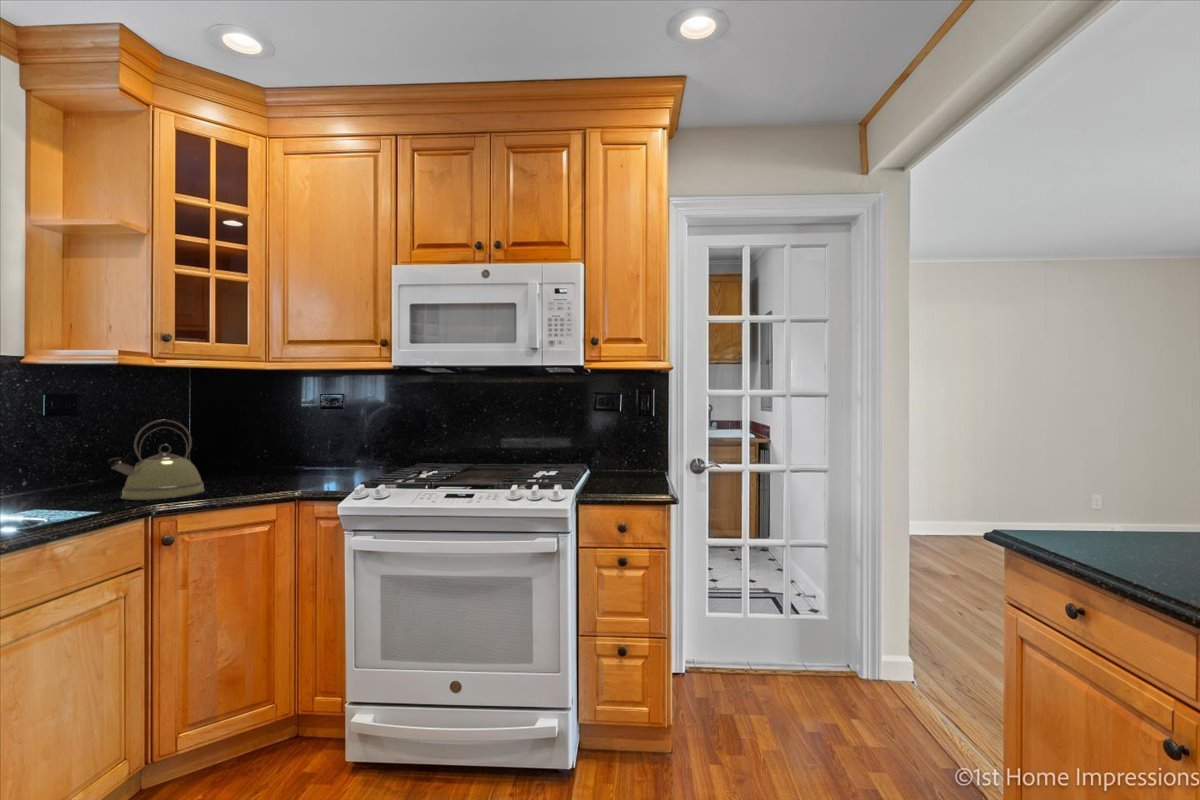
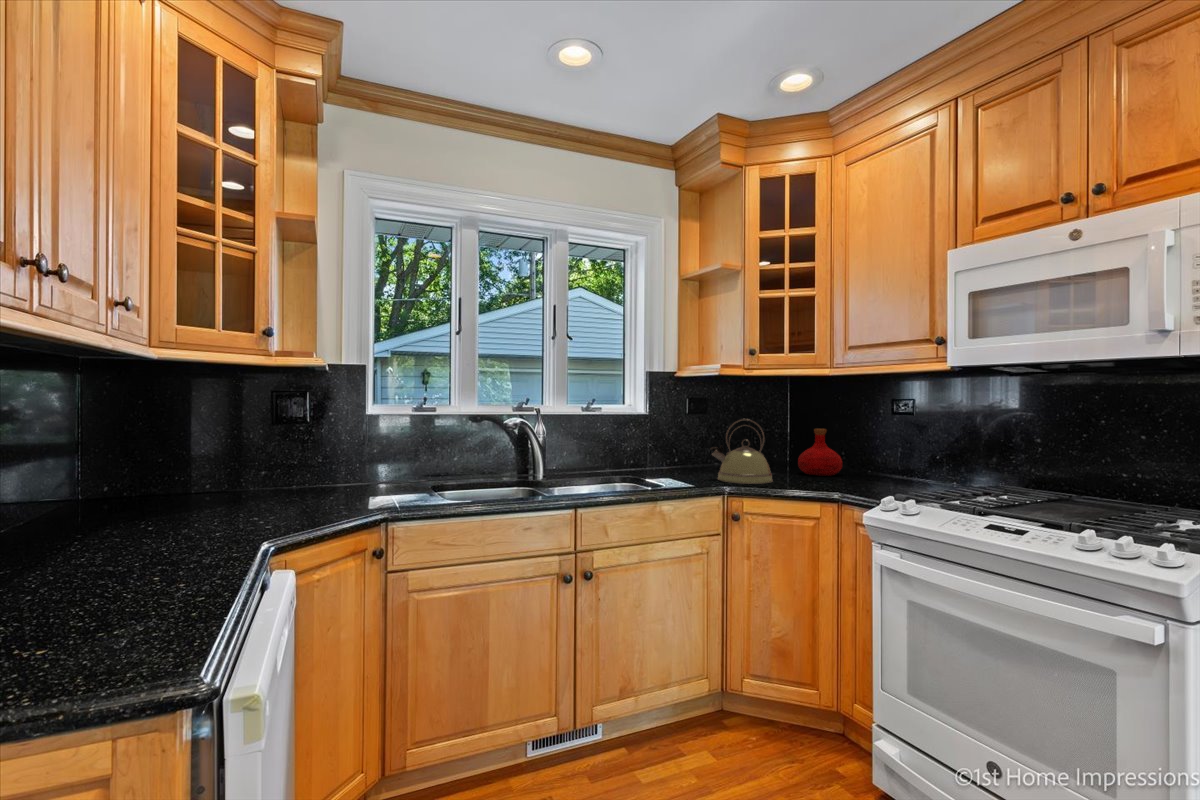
bottle: none [222,426,275,477] -> present [798,429,842,476]

